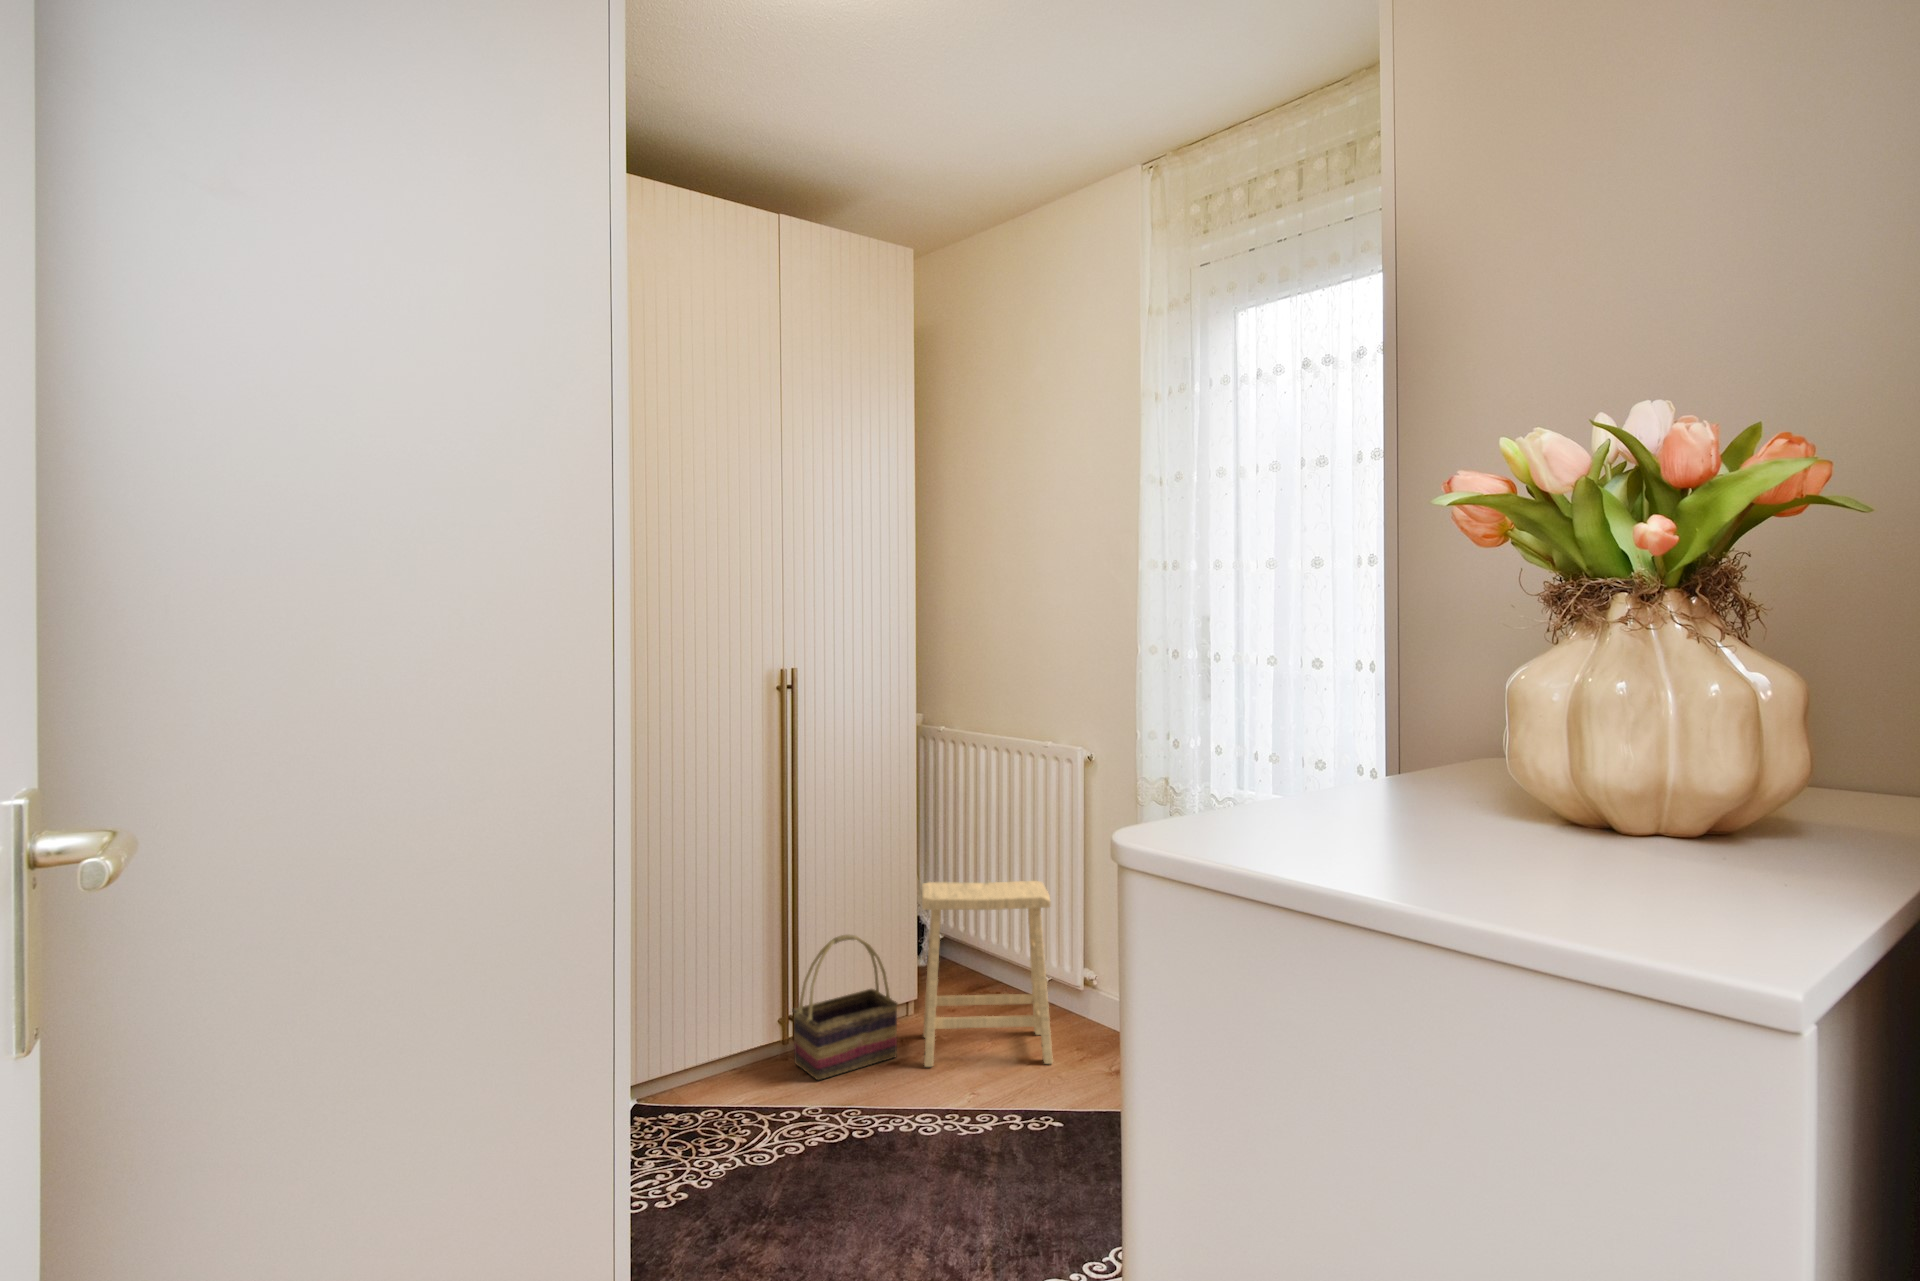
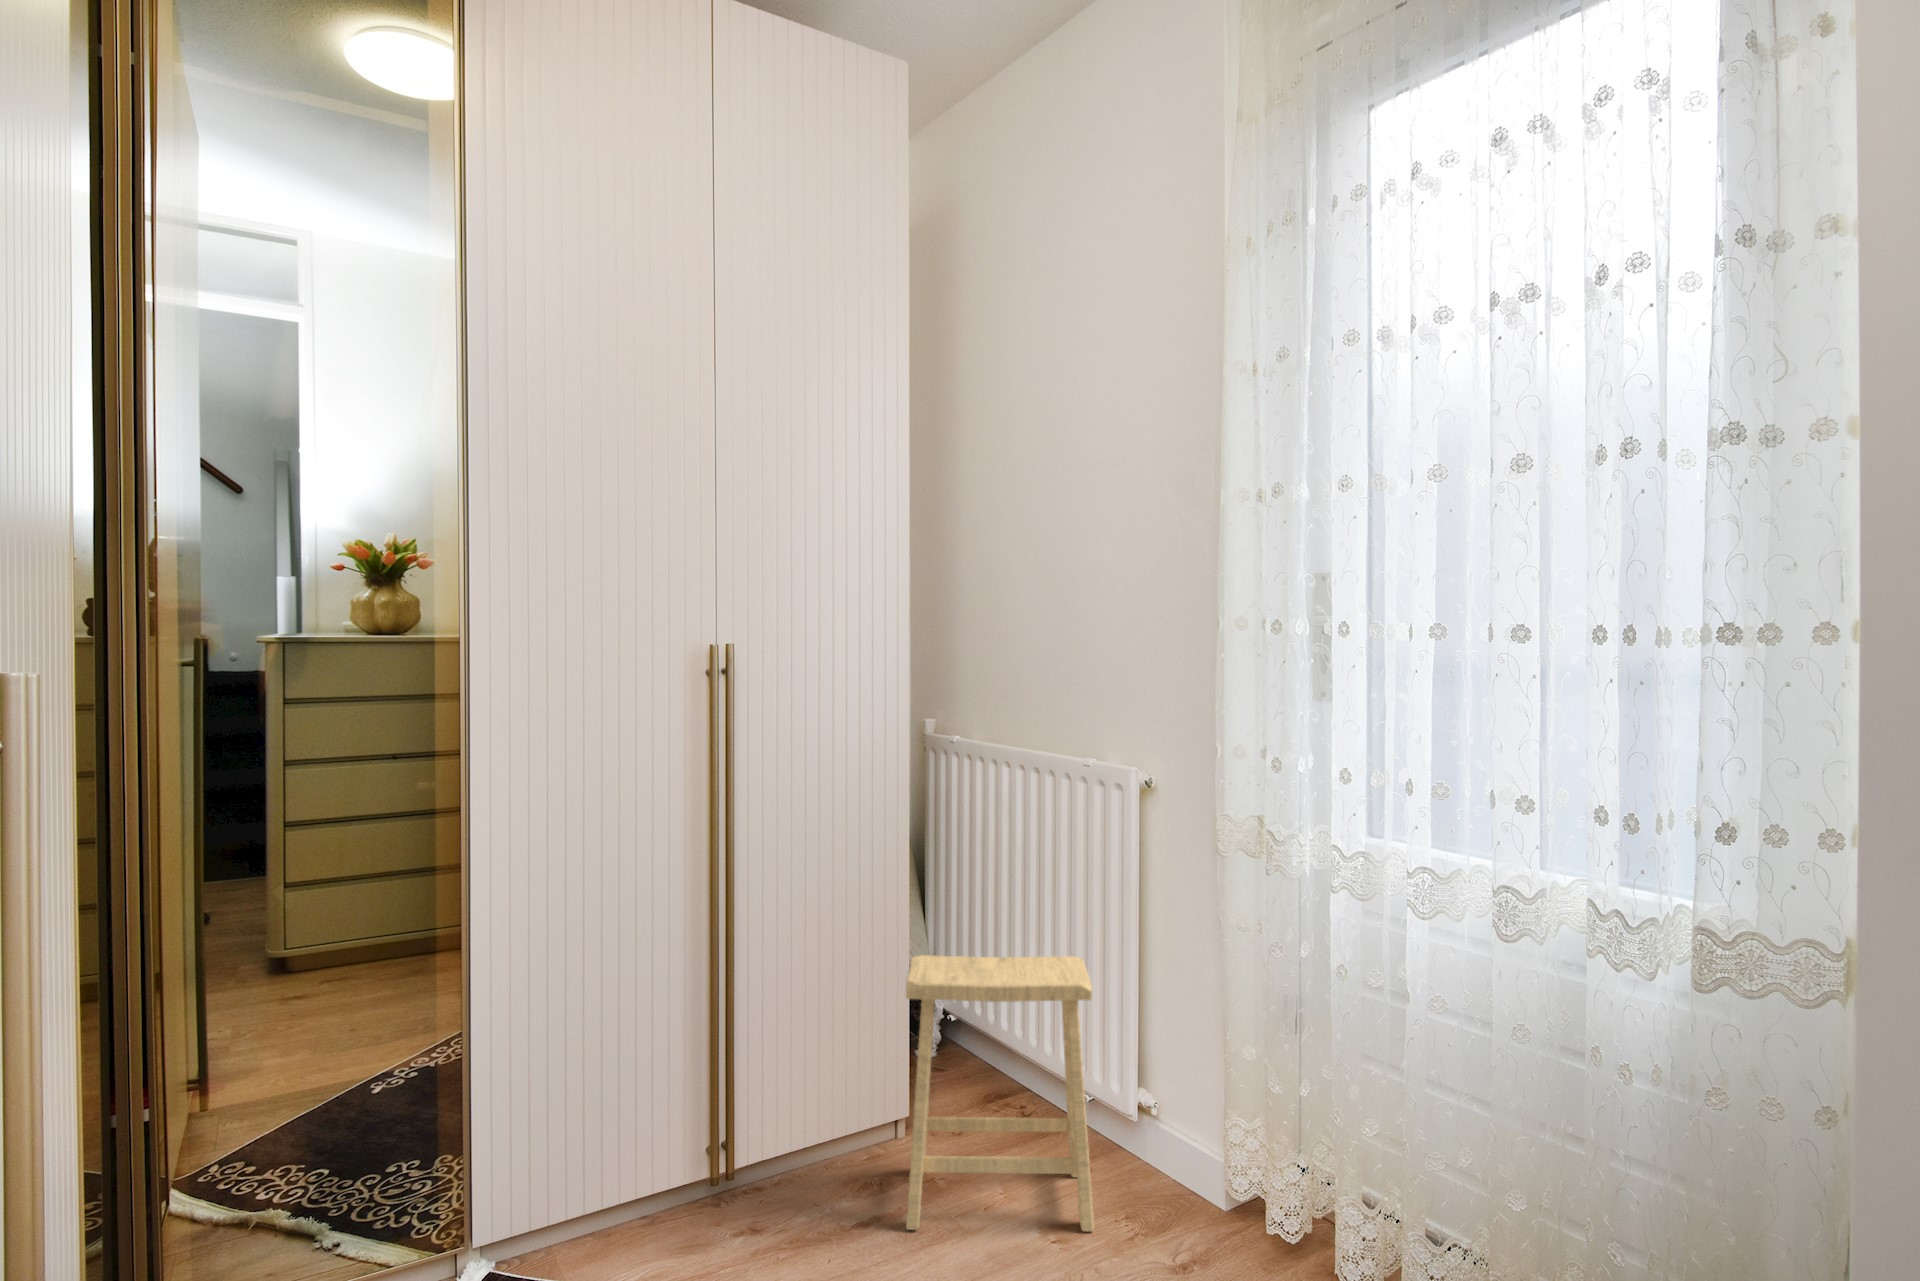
basket: present [793,935,898,1080] -> none [720,1030,873,1248]

